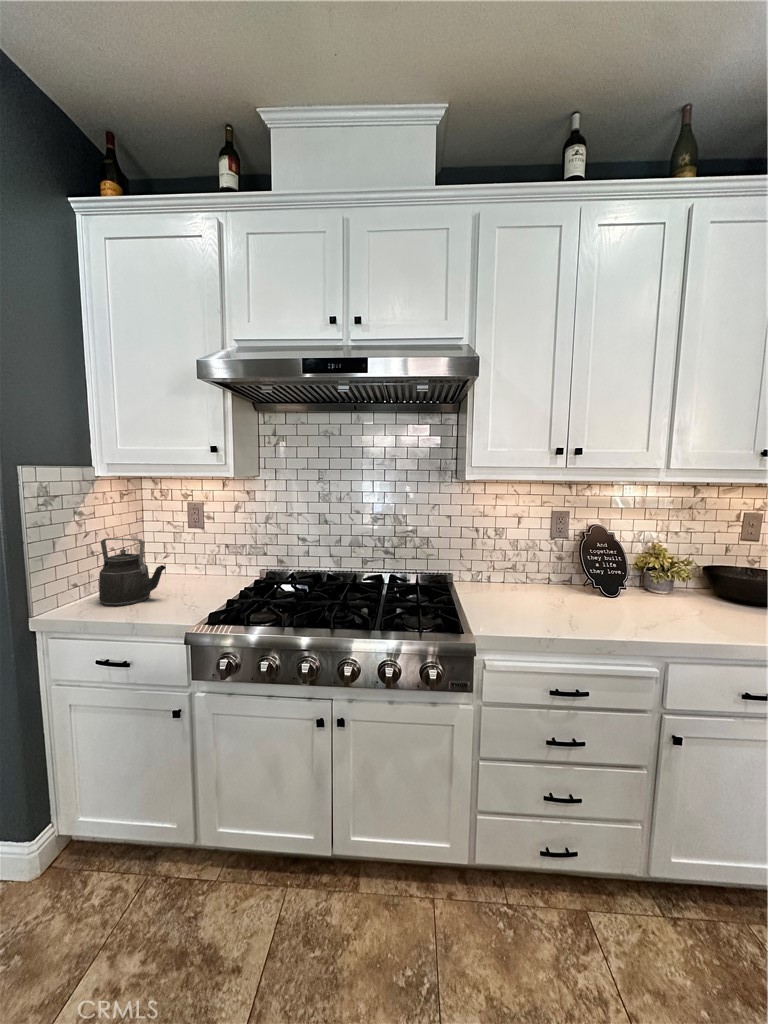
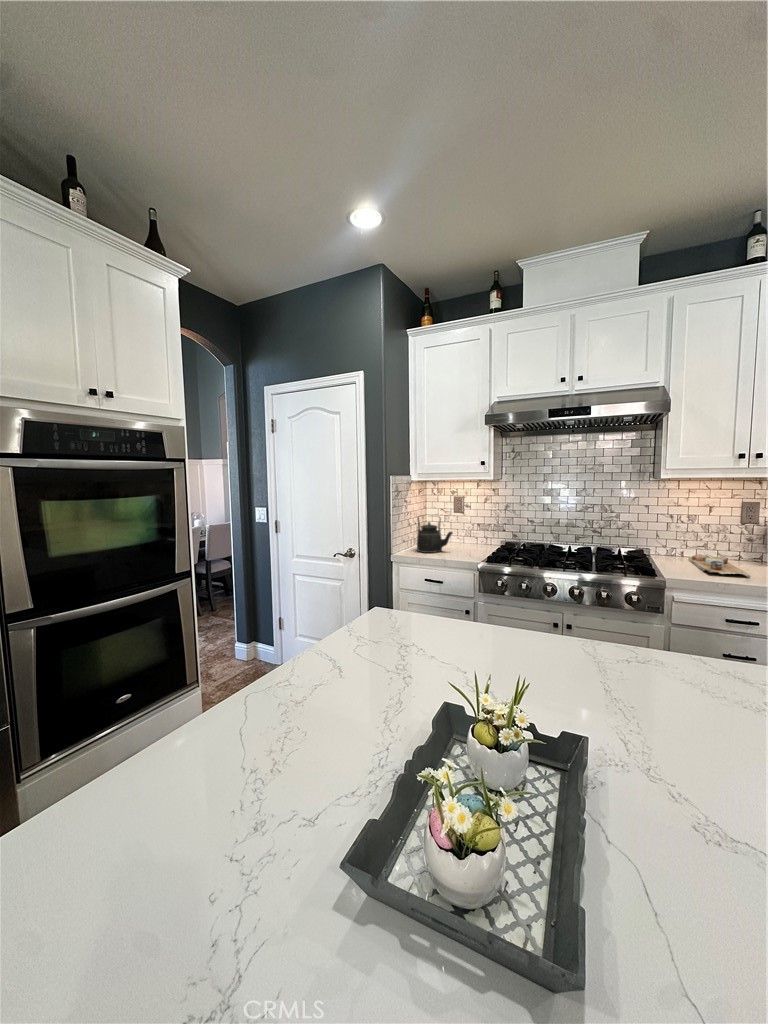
cutting board: none [497,580,571,619] -> present [688,554,750,577]

